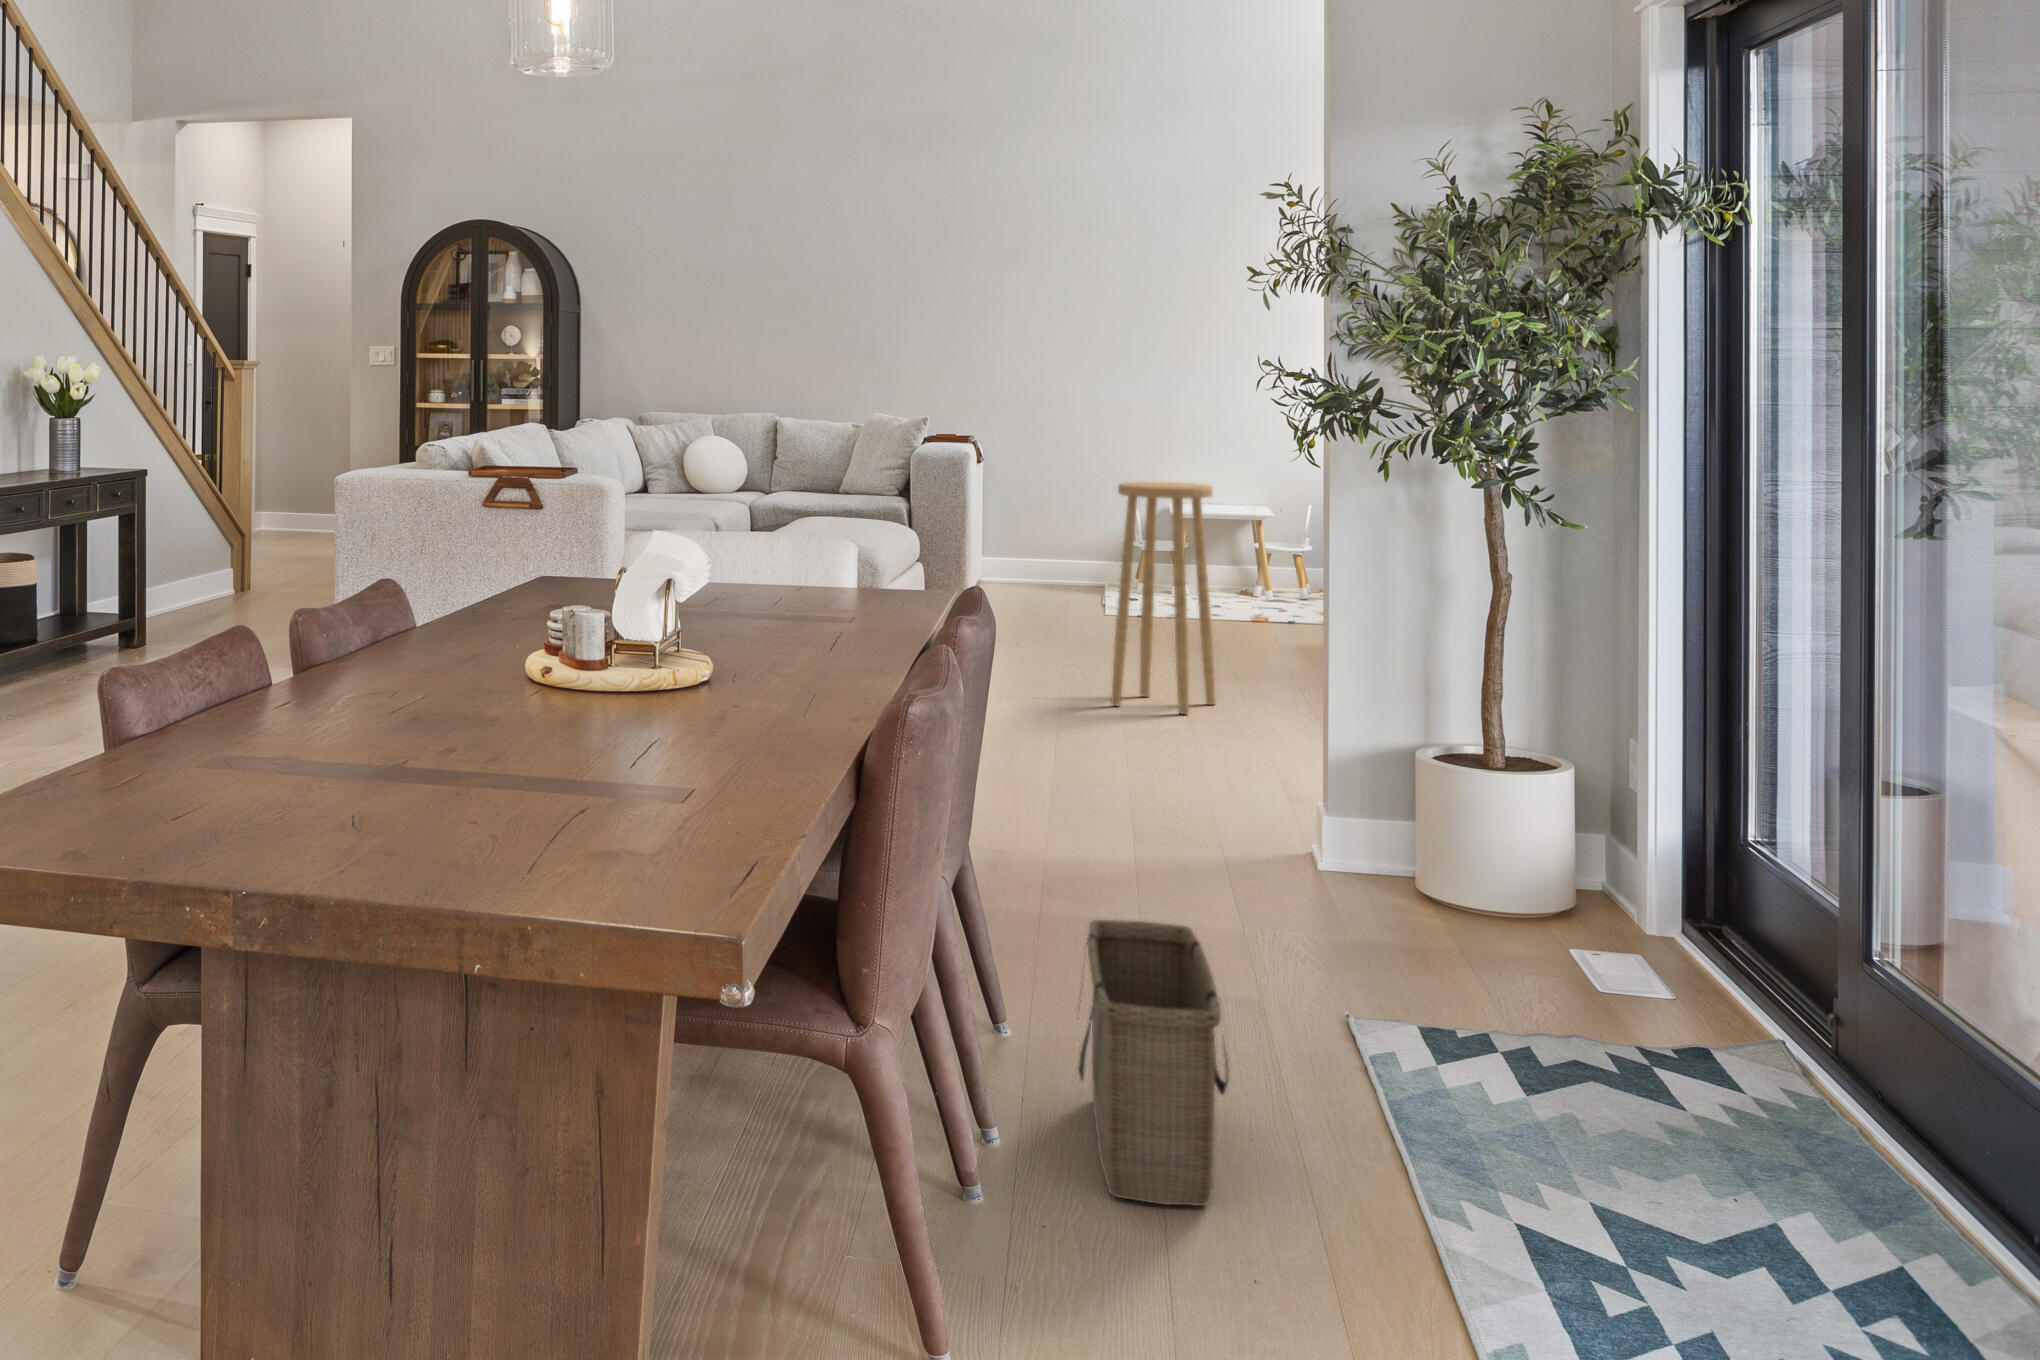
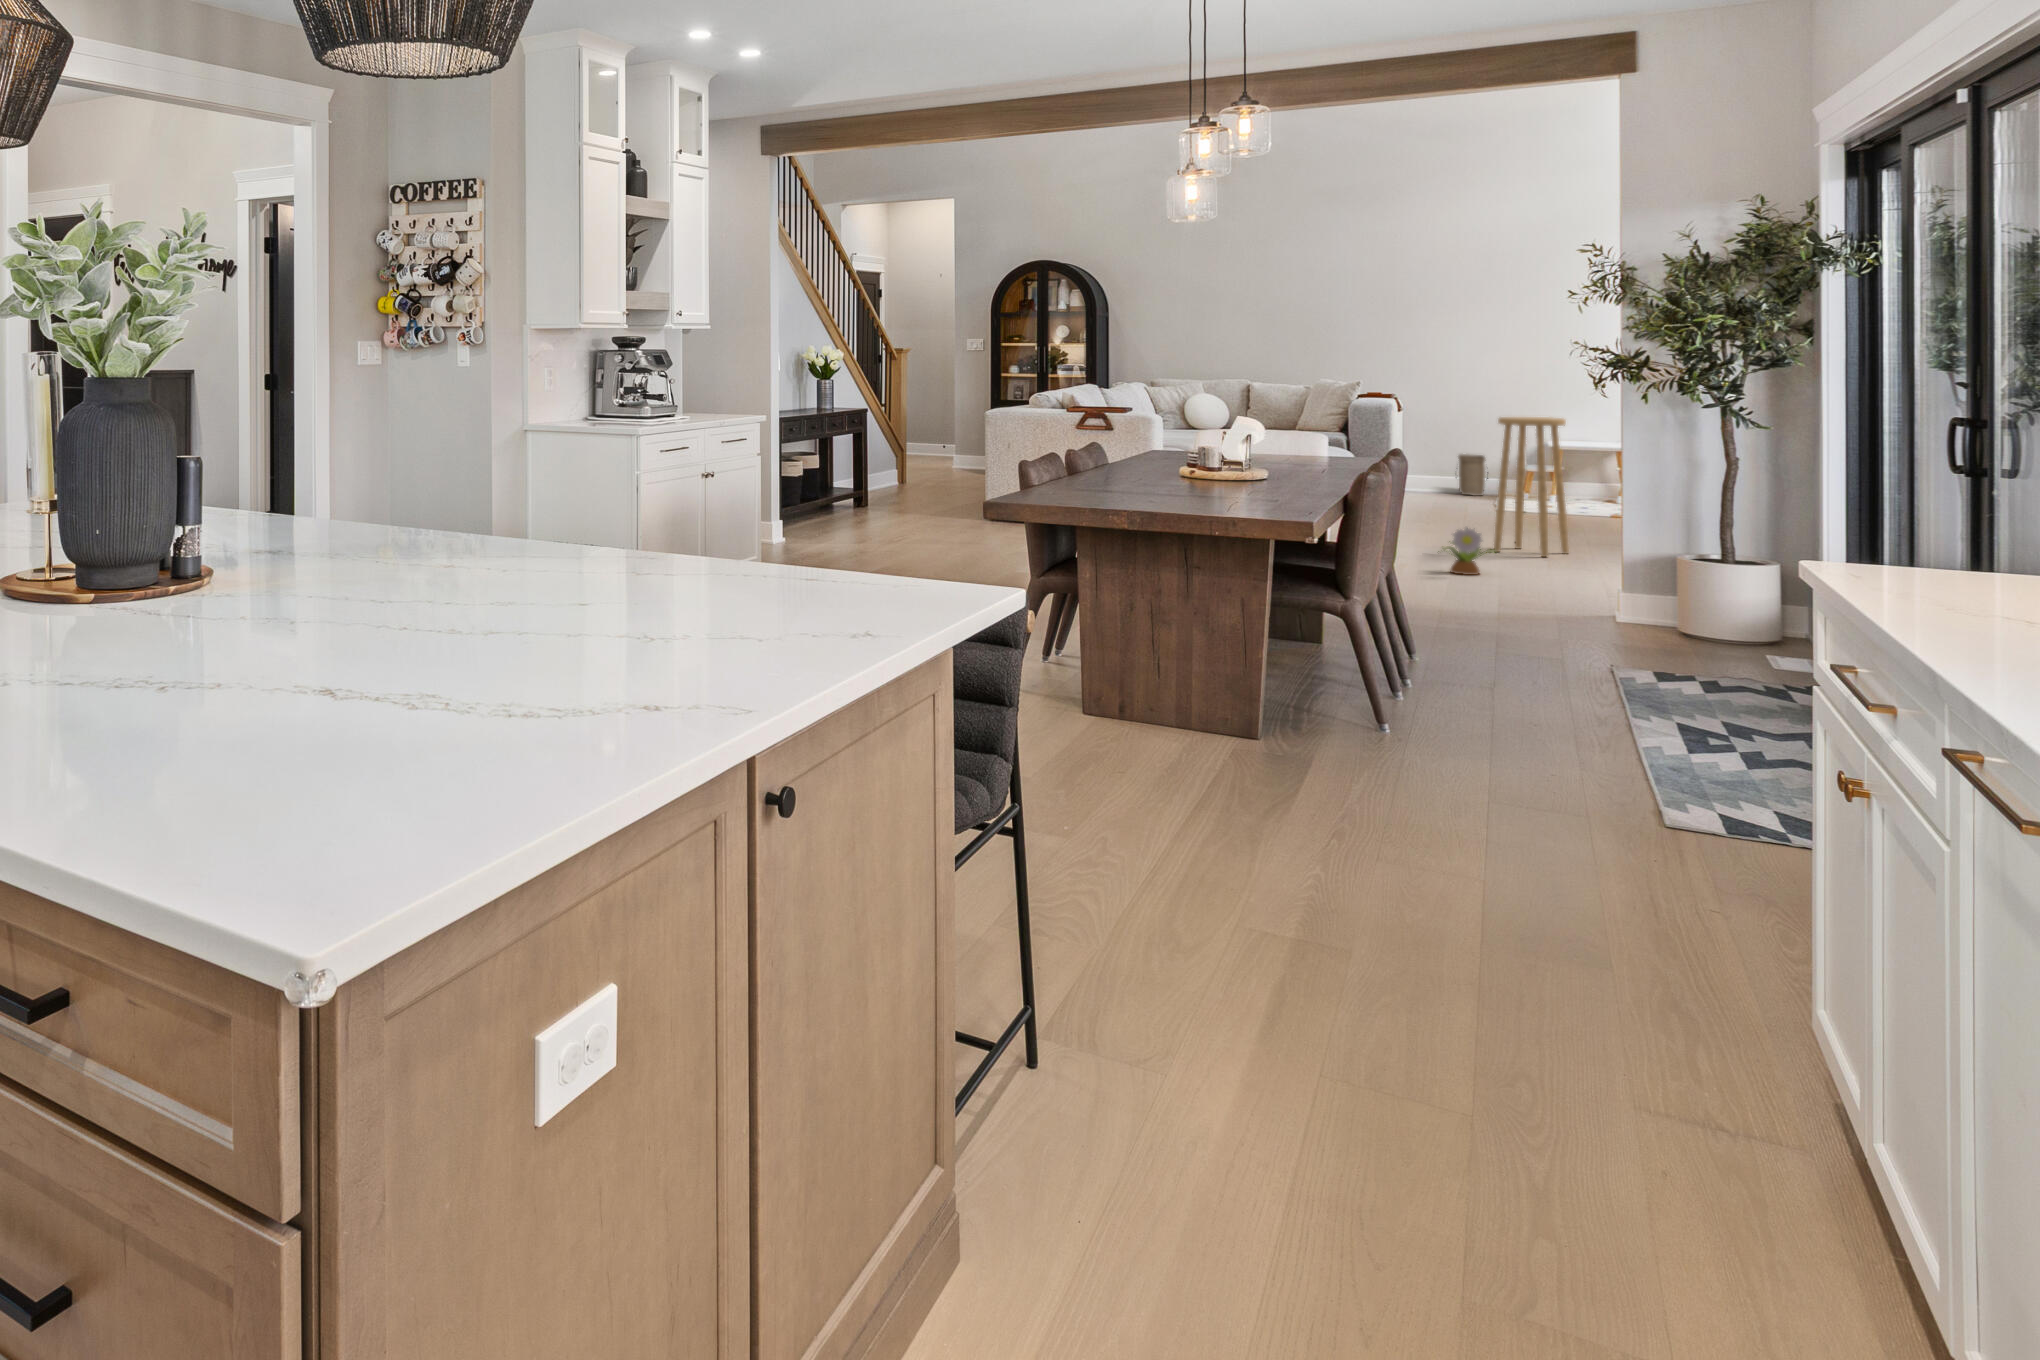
decorative plant: none [1031,678,1121,762] -> present [1443,527,1496,575]
basket: present [1078,920,1229,1206] -> present [1458,454,1488,496]

